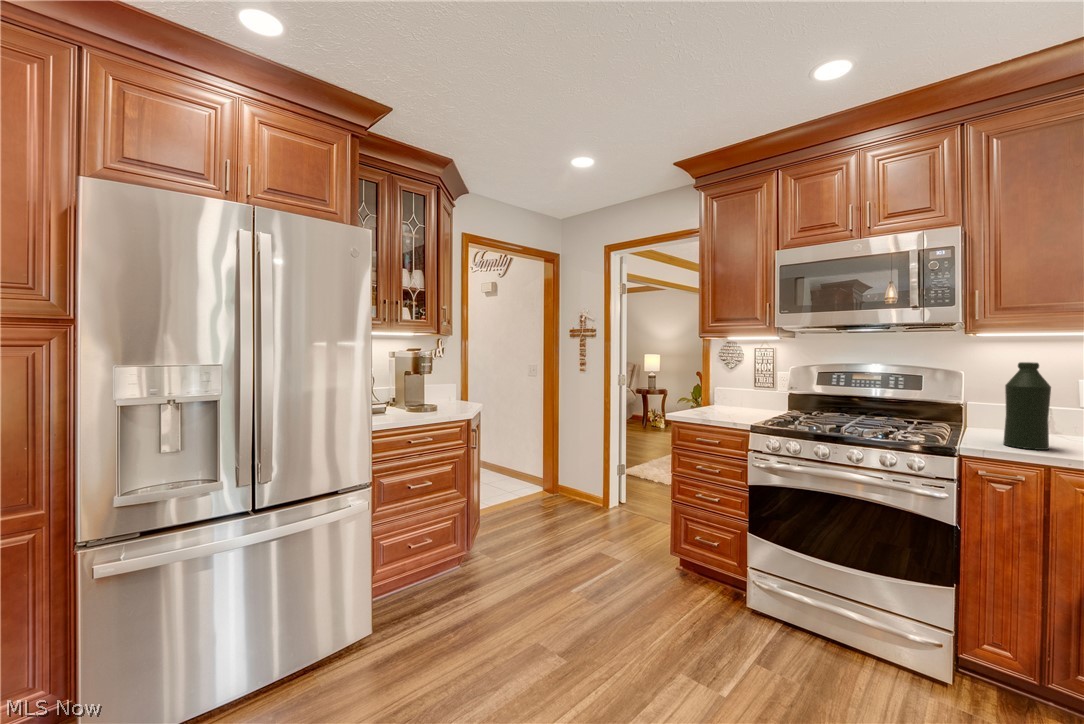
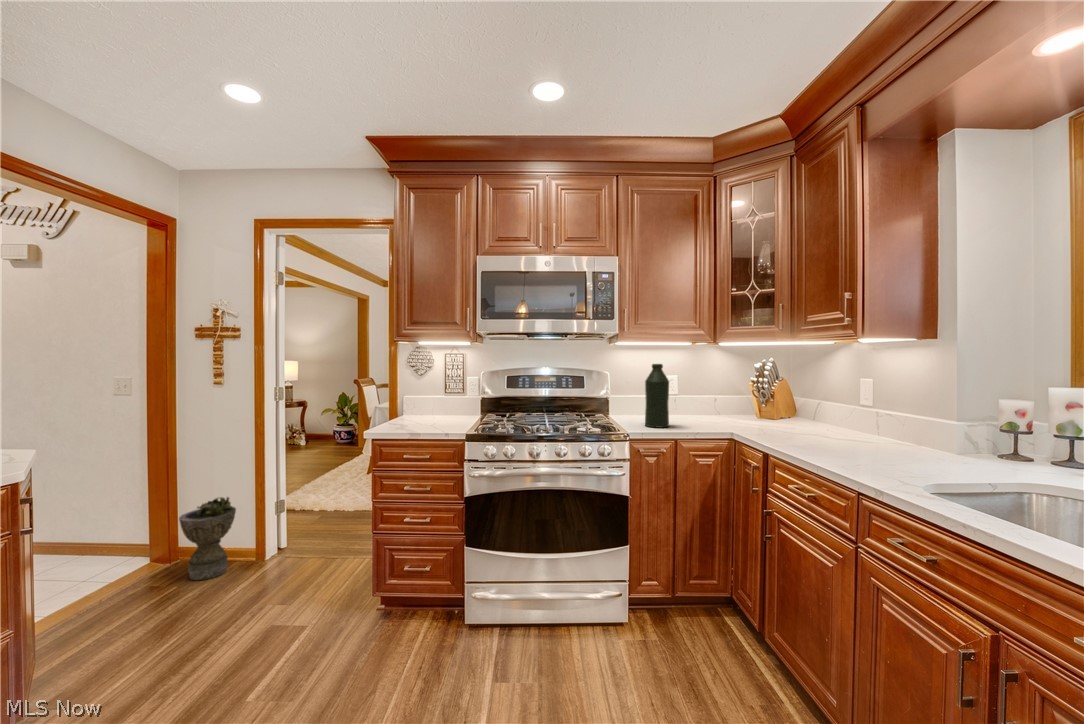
planter: none [558,453,591,509] -> present [179,497,236,580]

